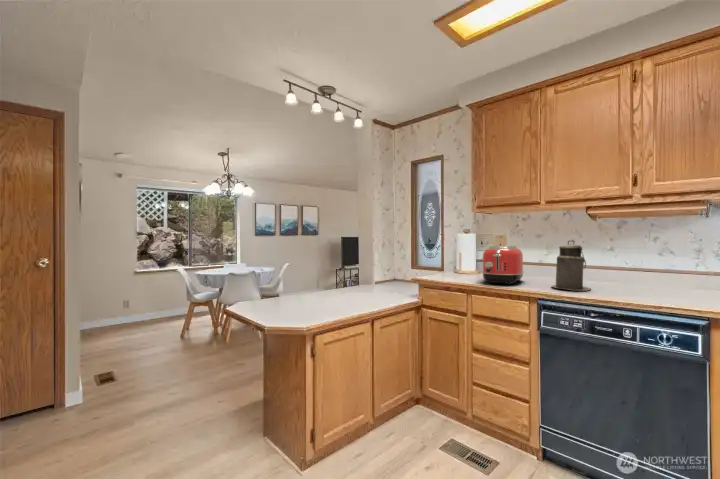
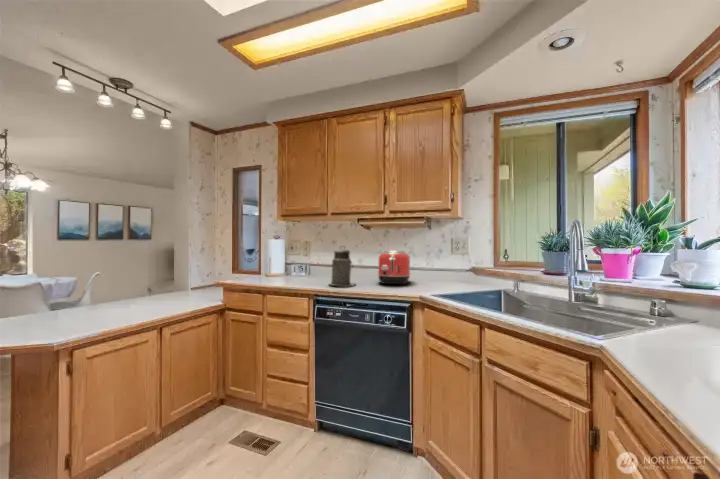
toaster: present [482,246,523,284] -> present [378,250,410,285]

